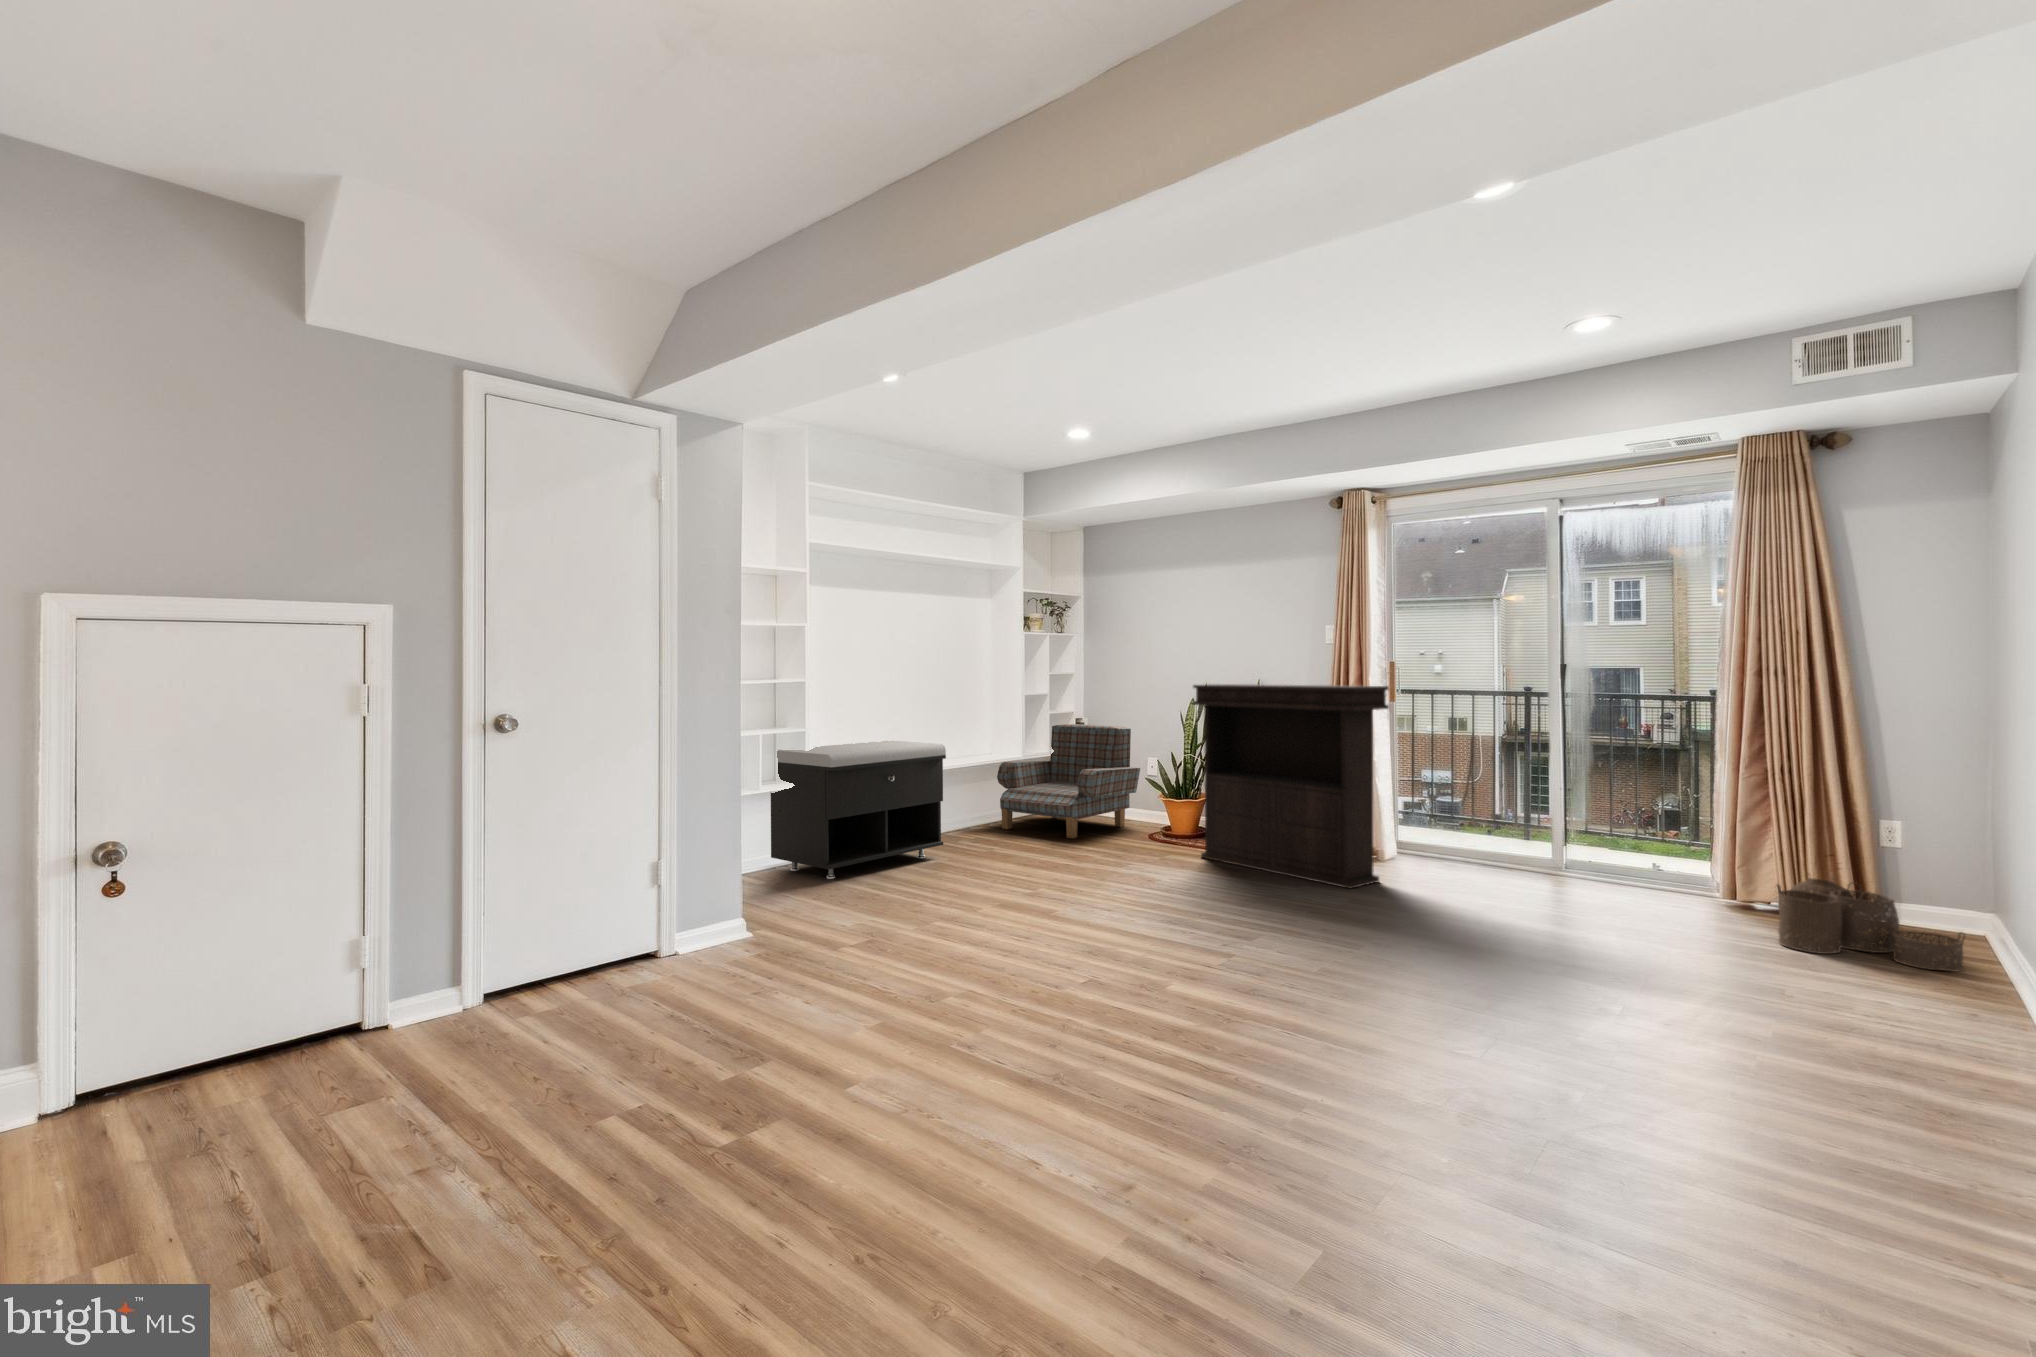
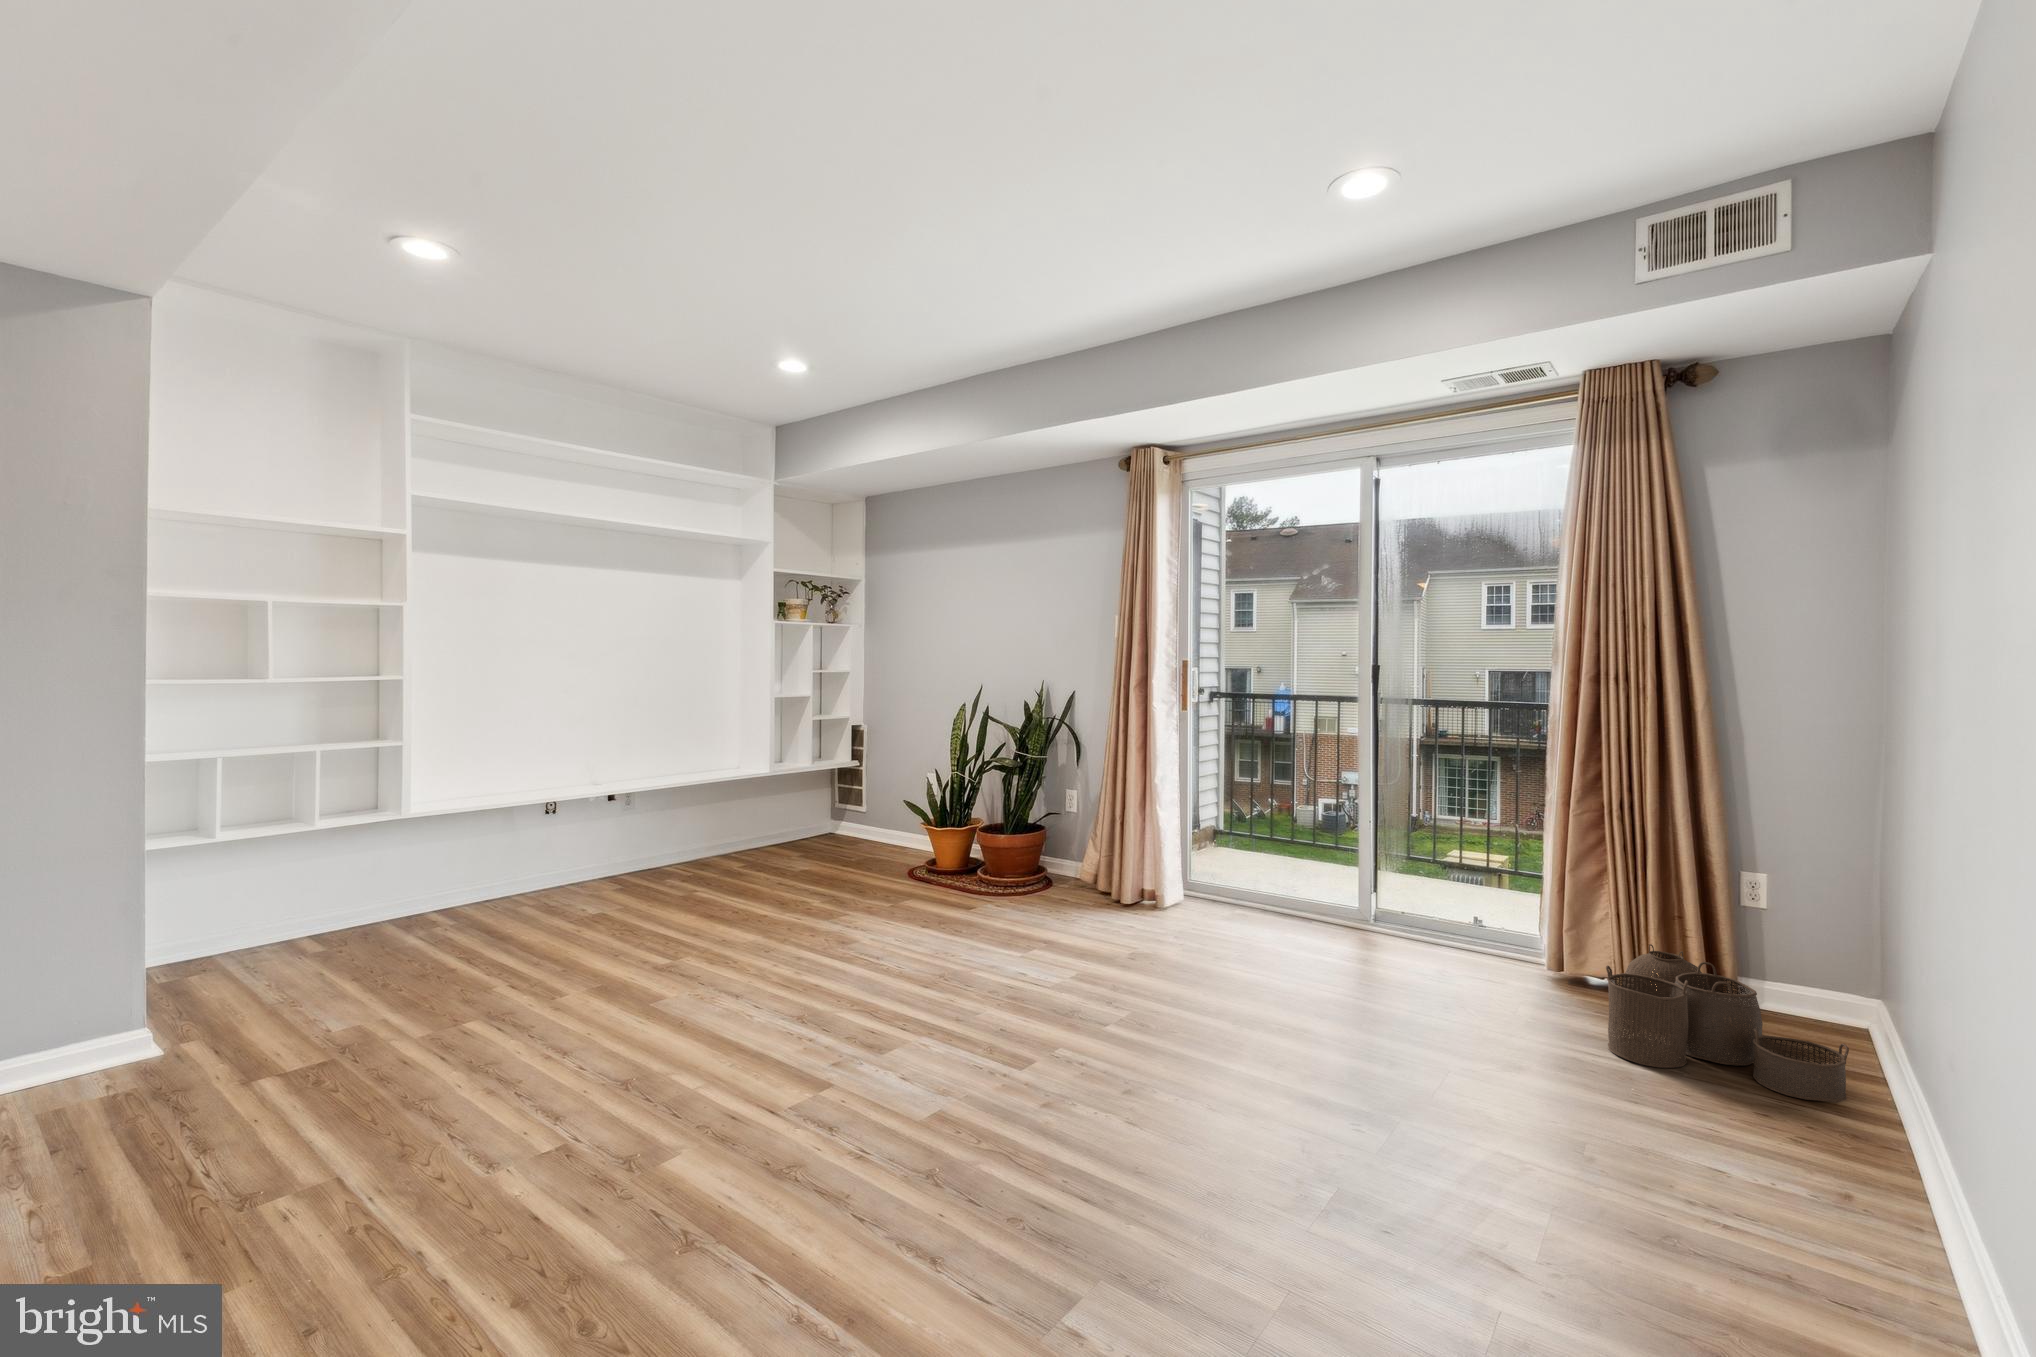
console table: present [1193,684,1389,889] -> none [939,686,1155,953]
armchair: present [997,724,1140,838] -> none [739,731,914,873]
storage bench: present [771,741,946,879] -> none [356,752,621,941]

